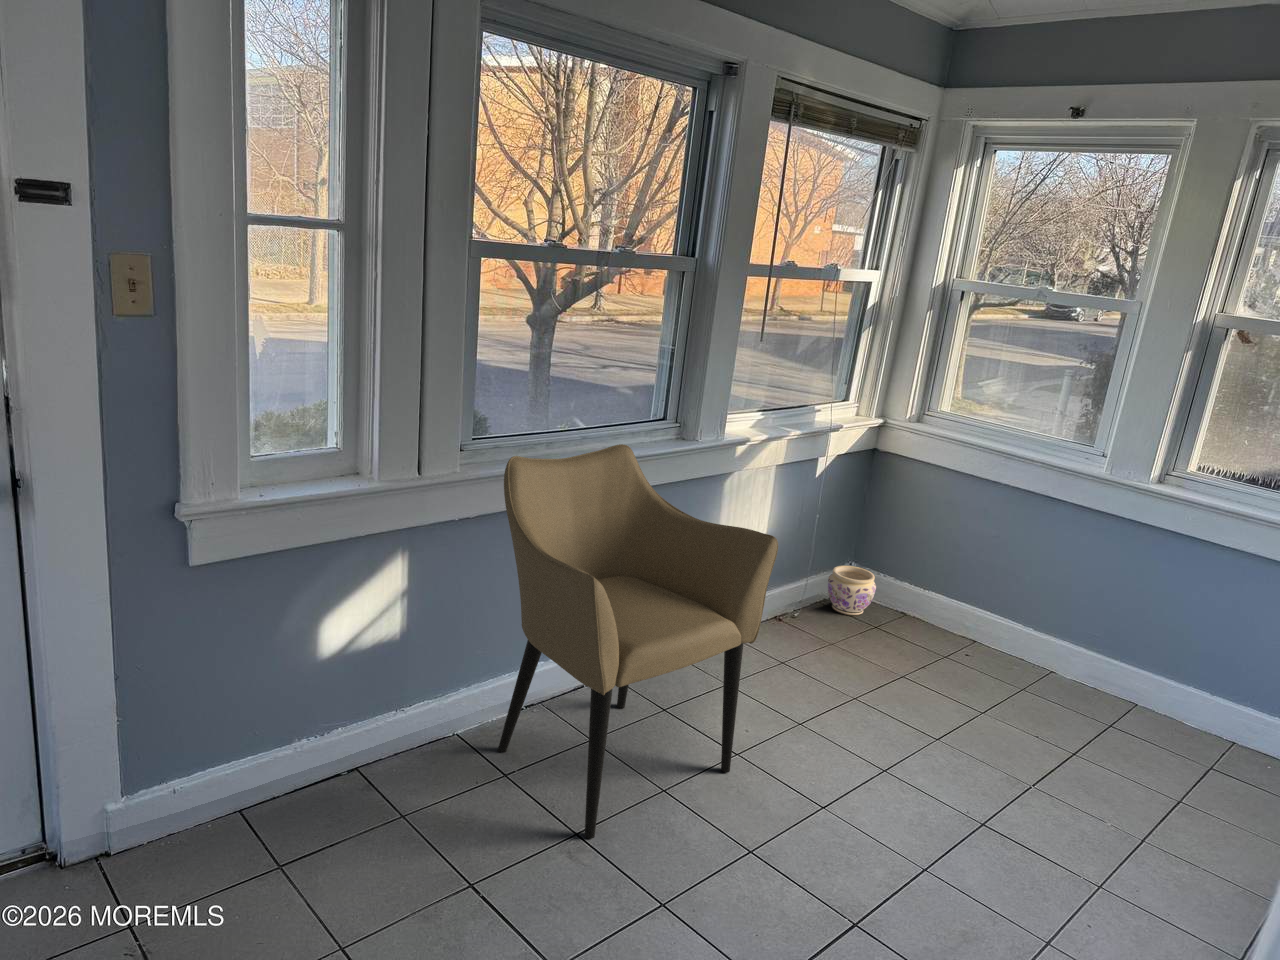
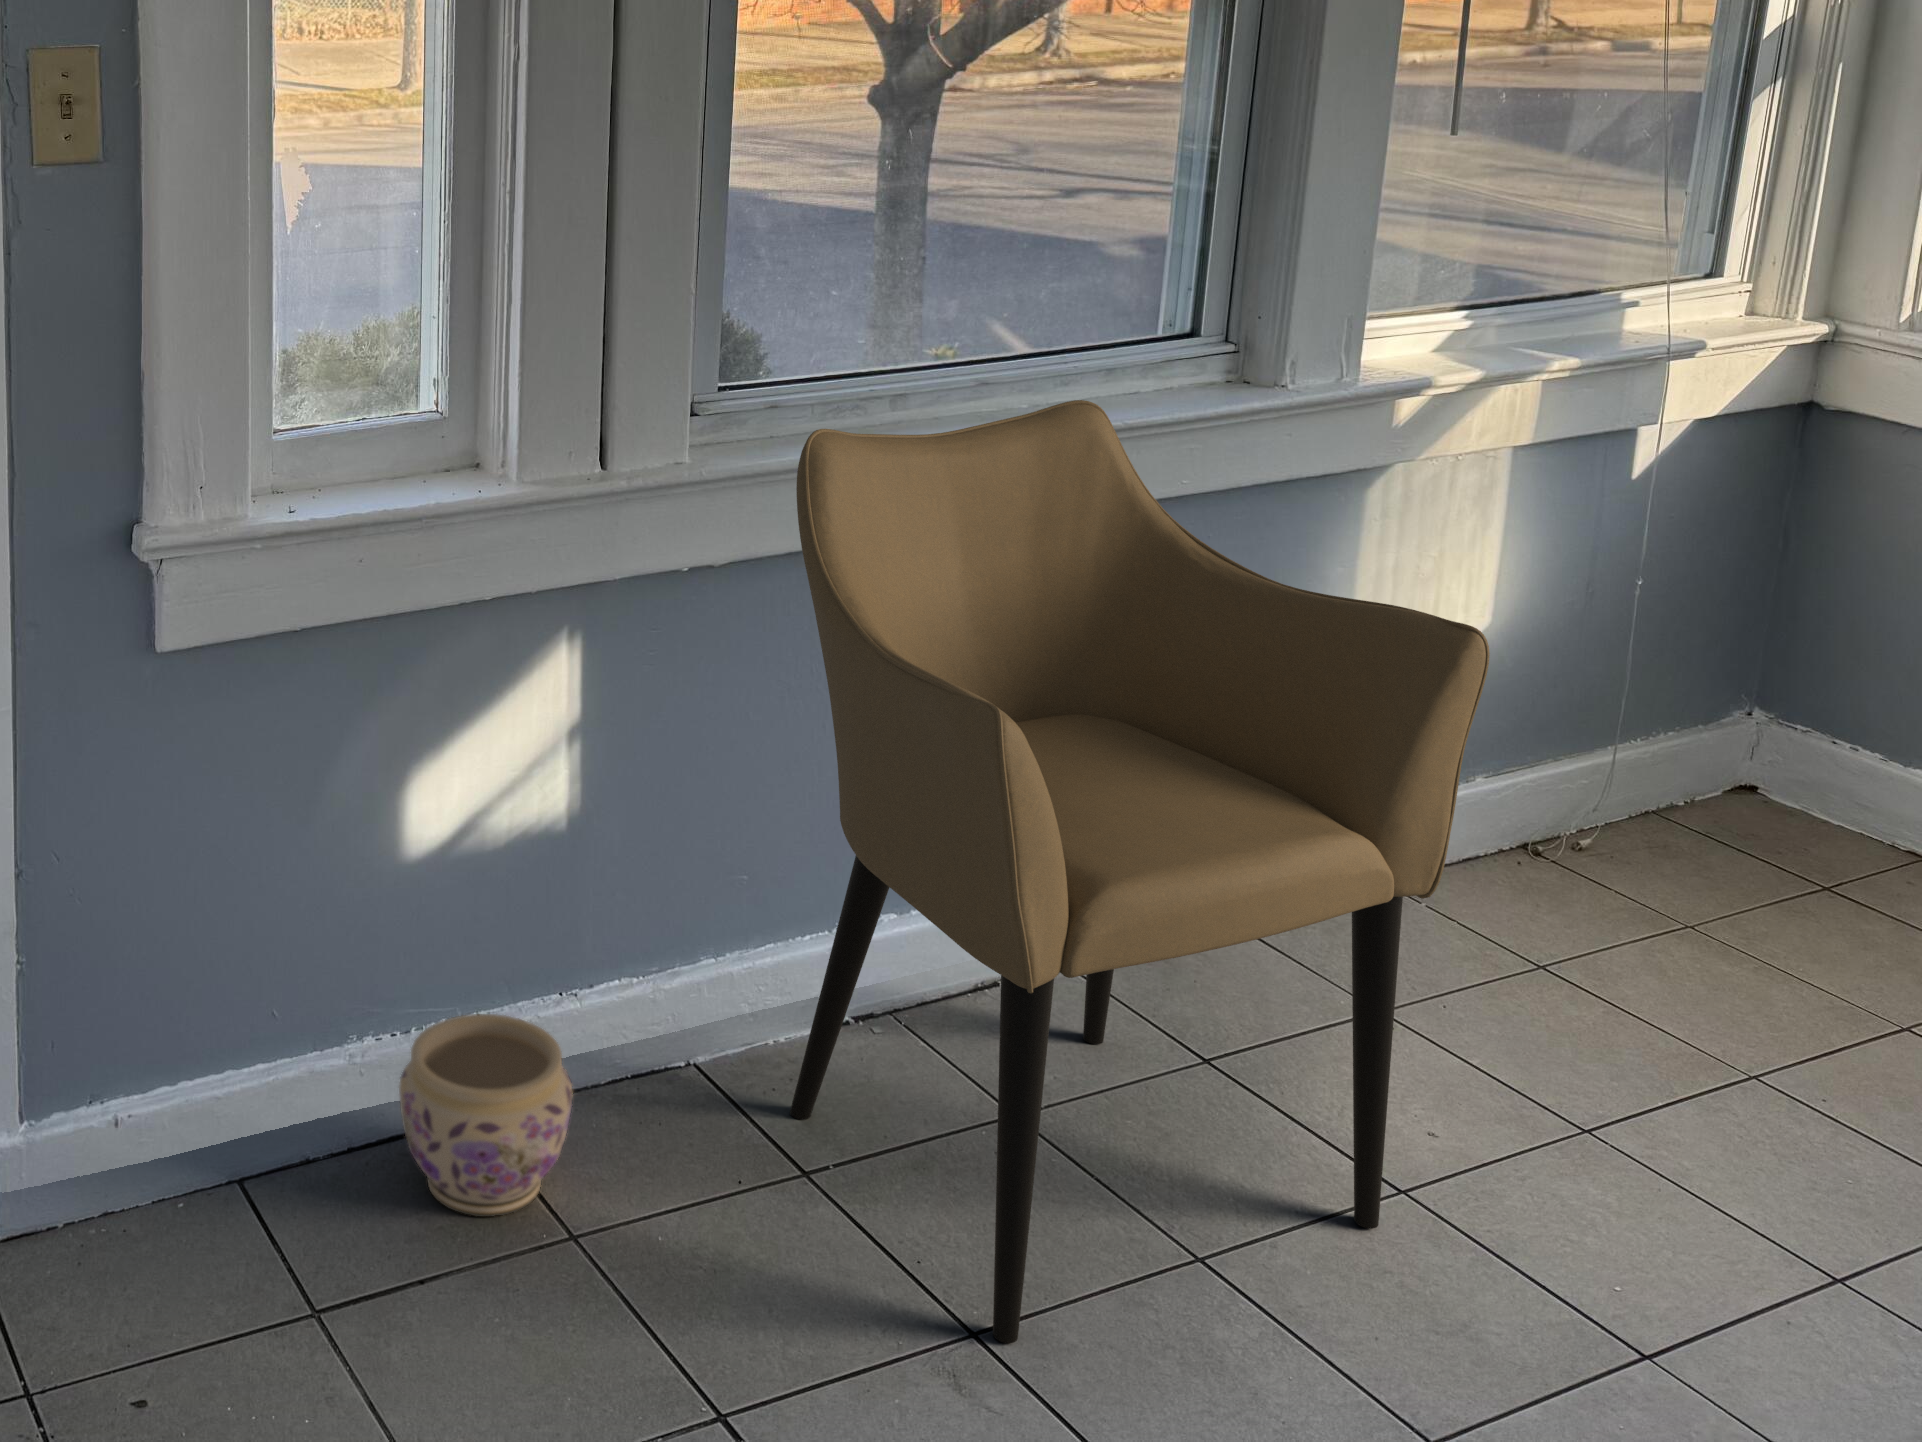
planter: present [828,565,876,616] -> present [399,1014,573,1217]

